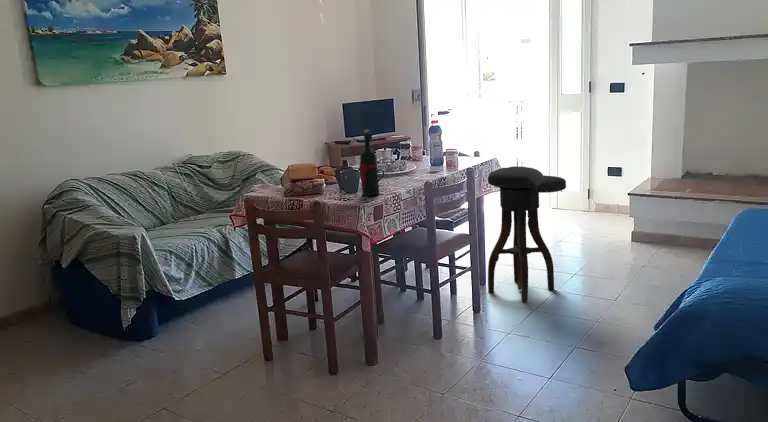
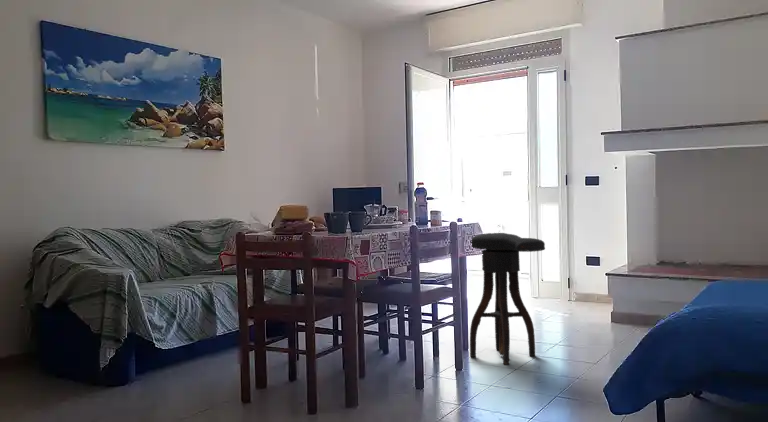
wine bottle: present [359,130,379,195] -> none [350,176,367,237]

